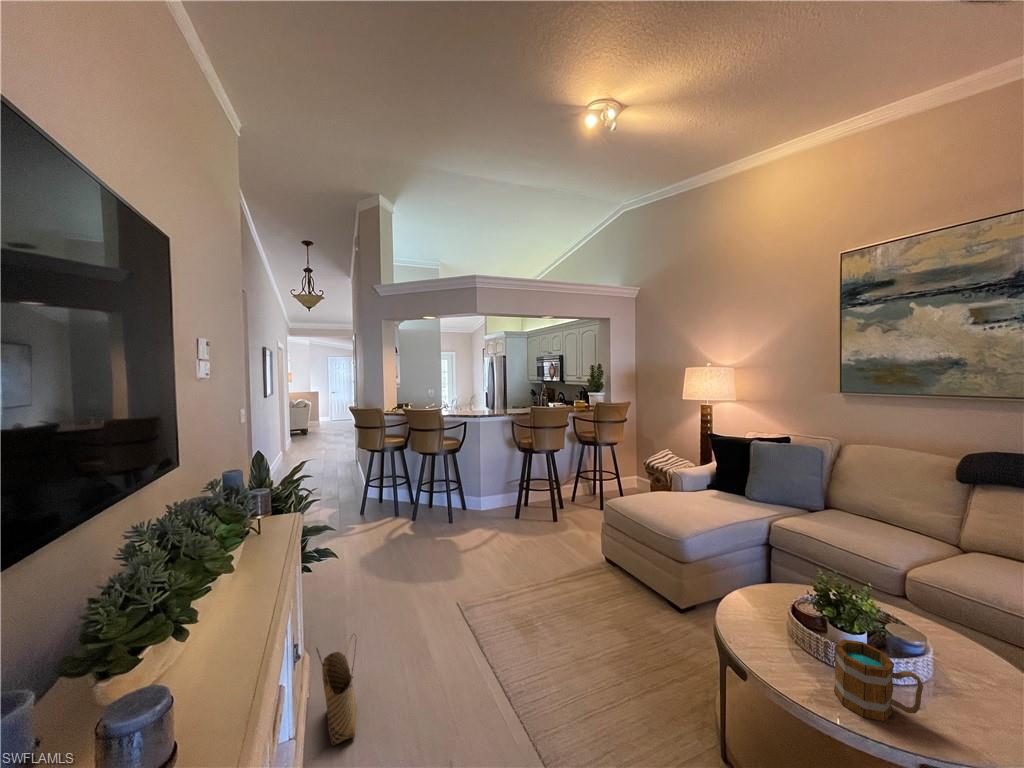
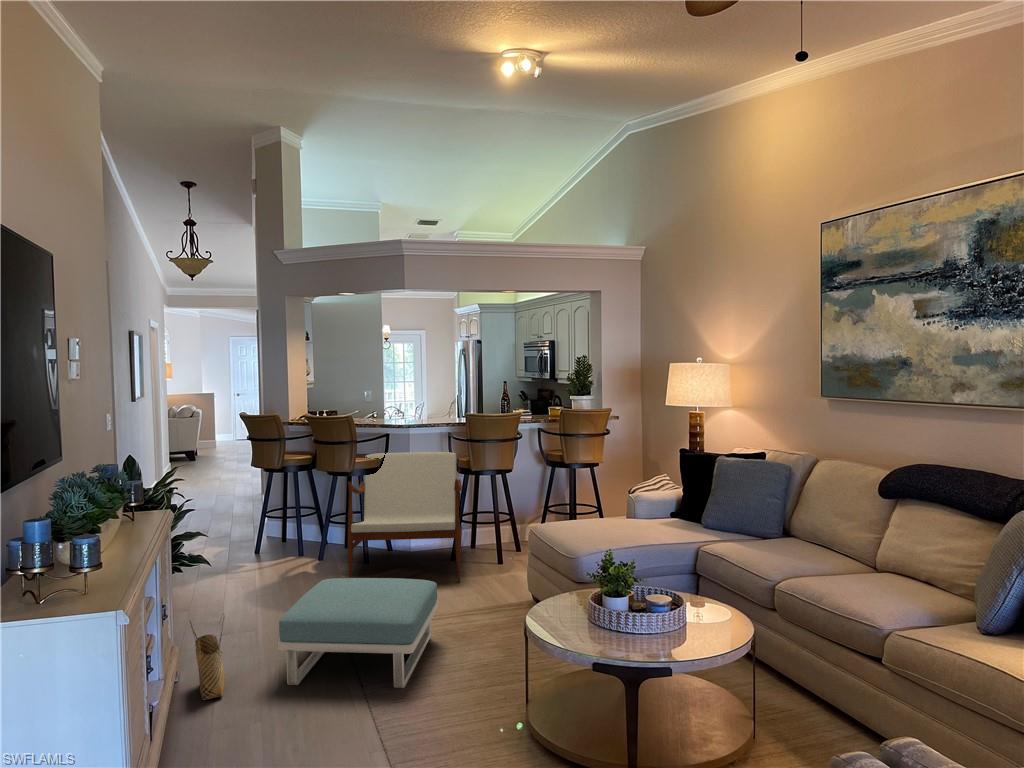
armchair: none [443,436,534,550] -> present [348,452,462,583]
footstool: none [415,564,564,705] -> present [278,578,438,688]
mug: present [834,639,923,721] -> none [582,597,629,648]

